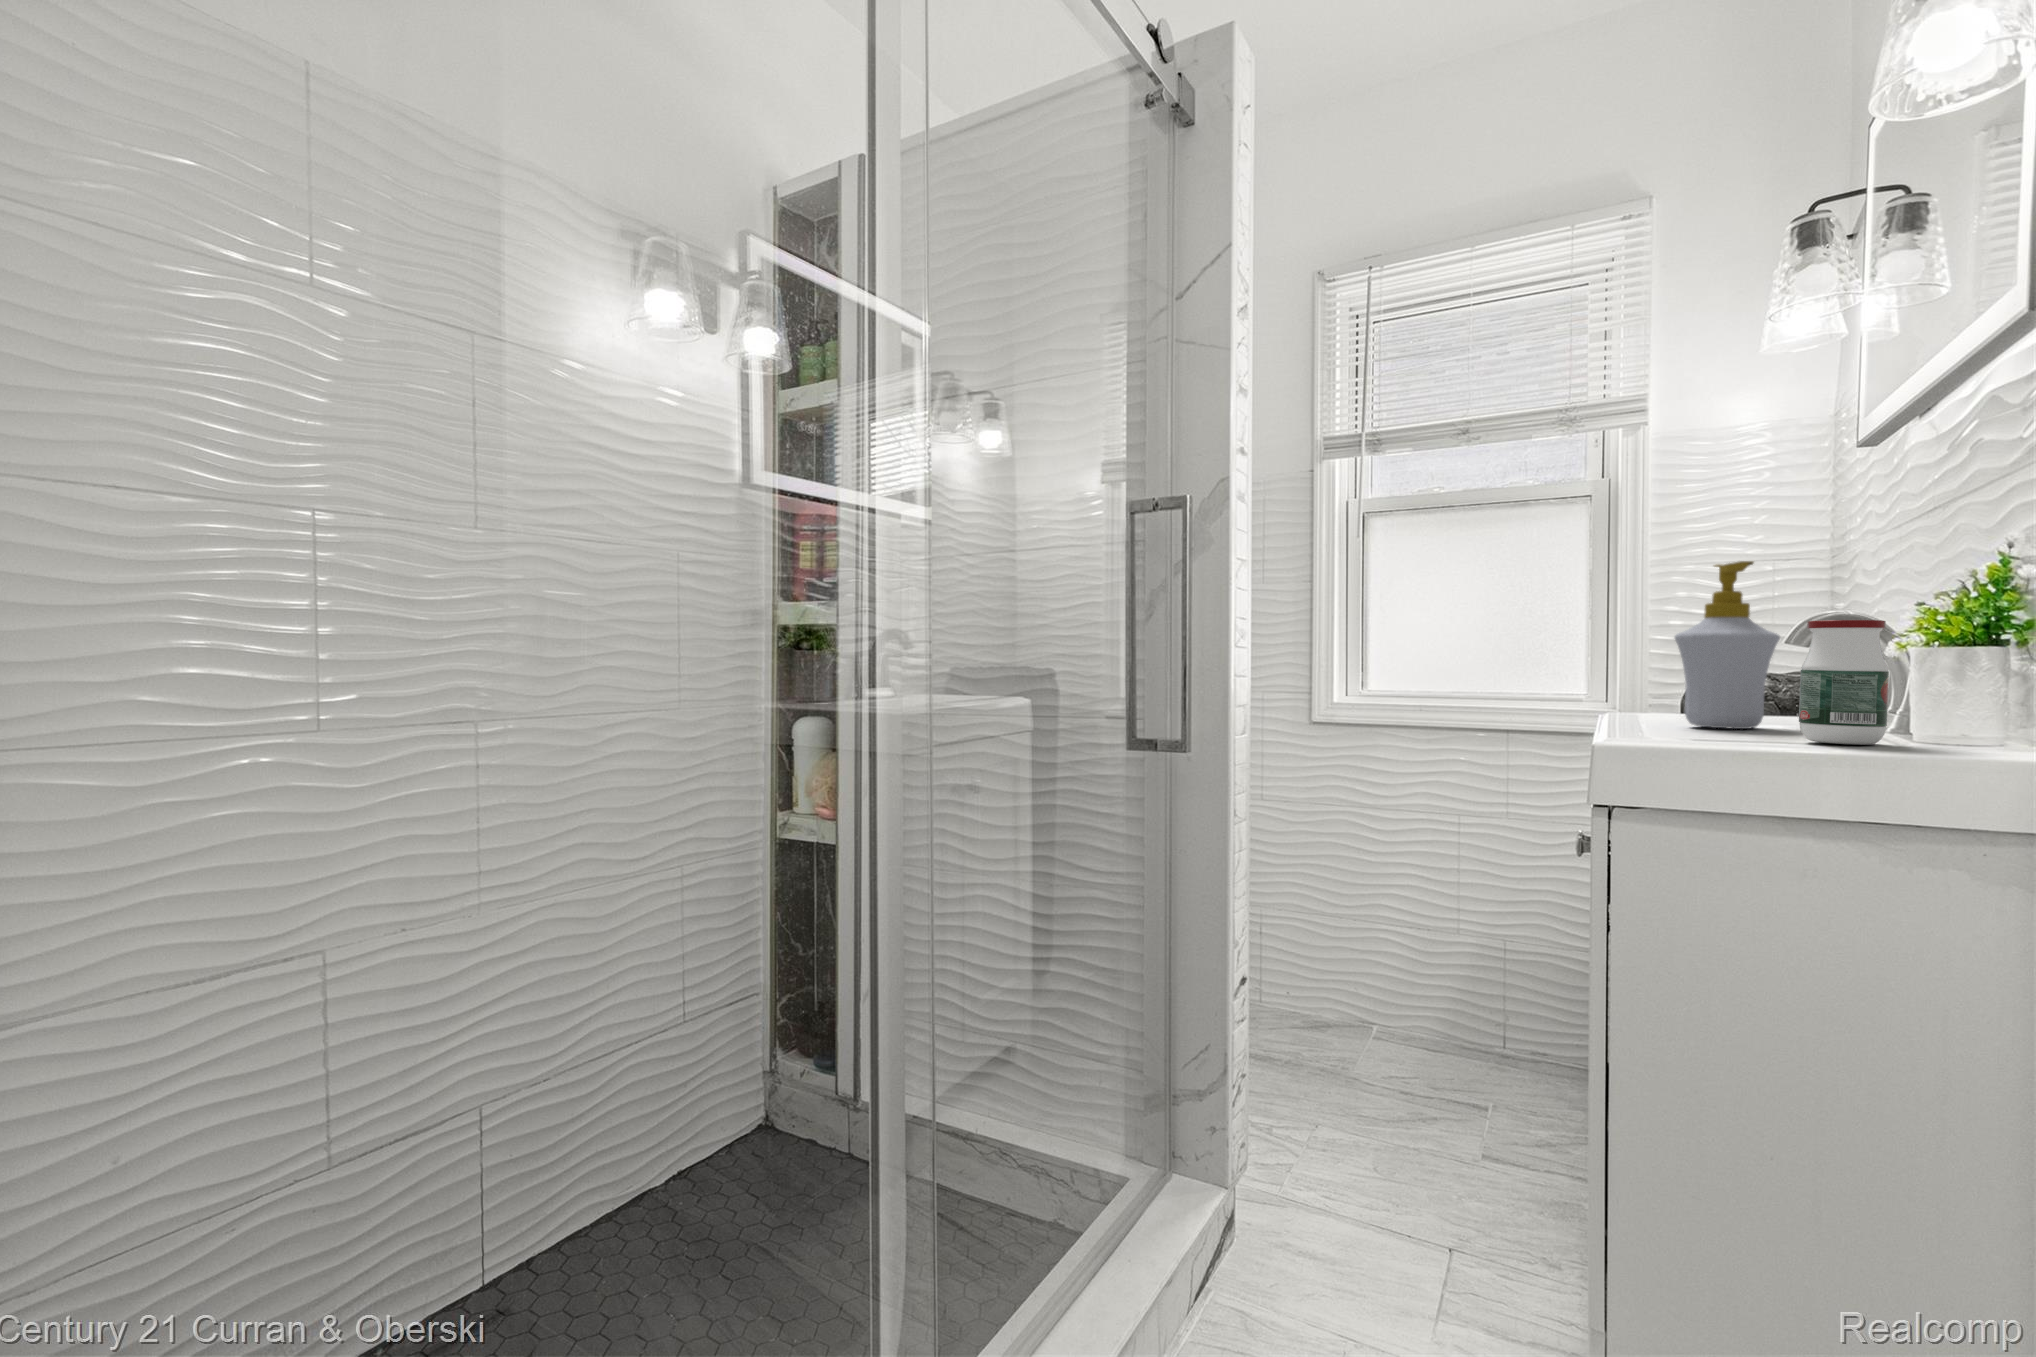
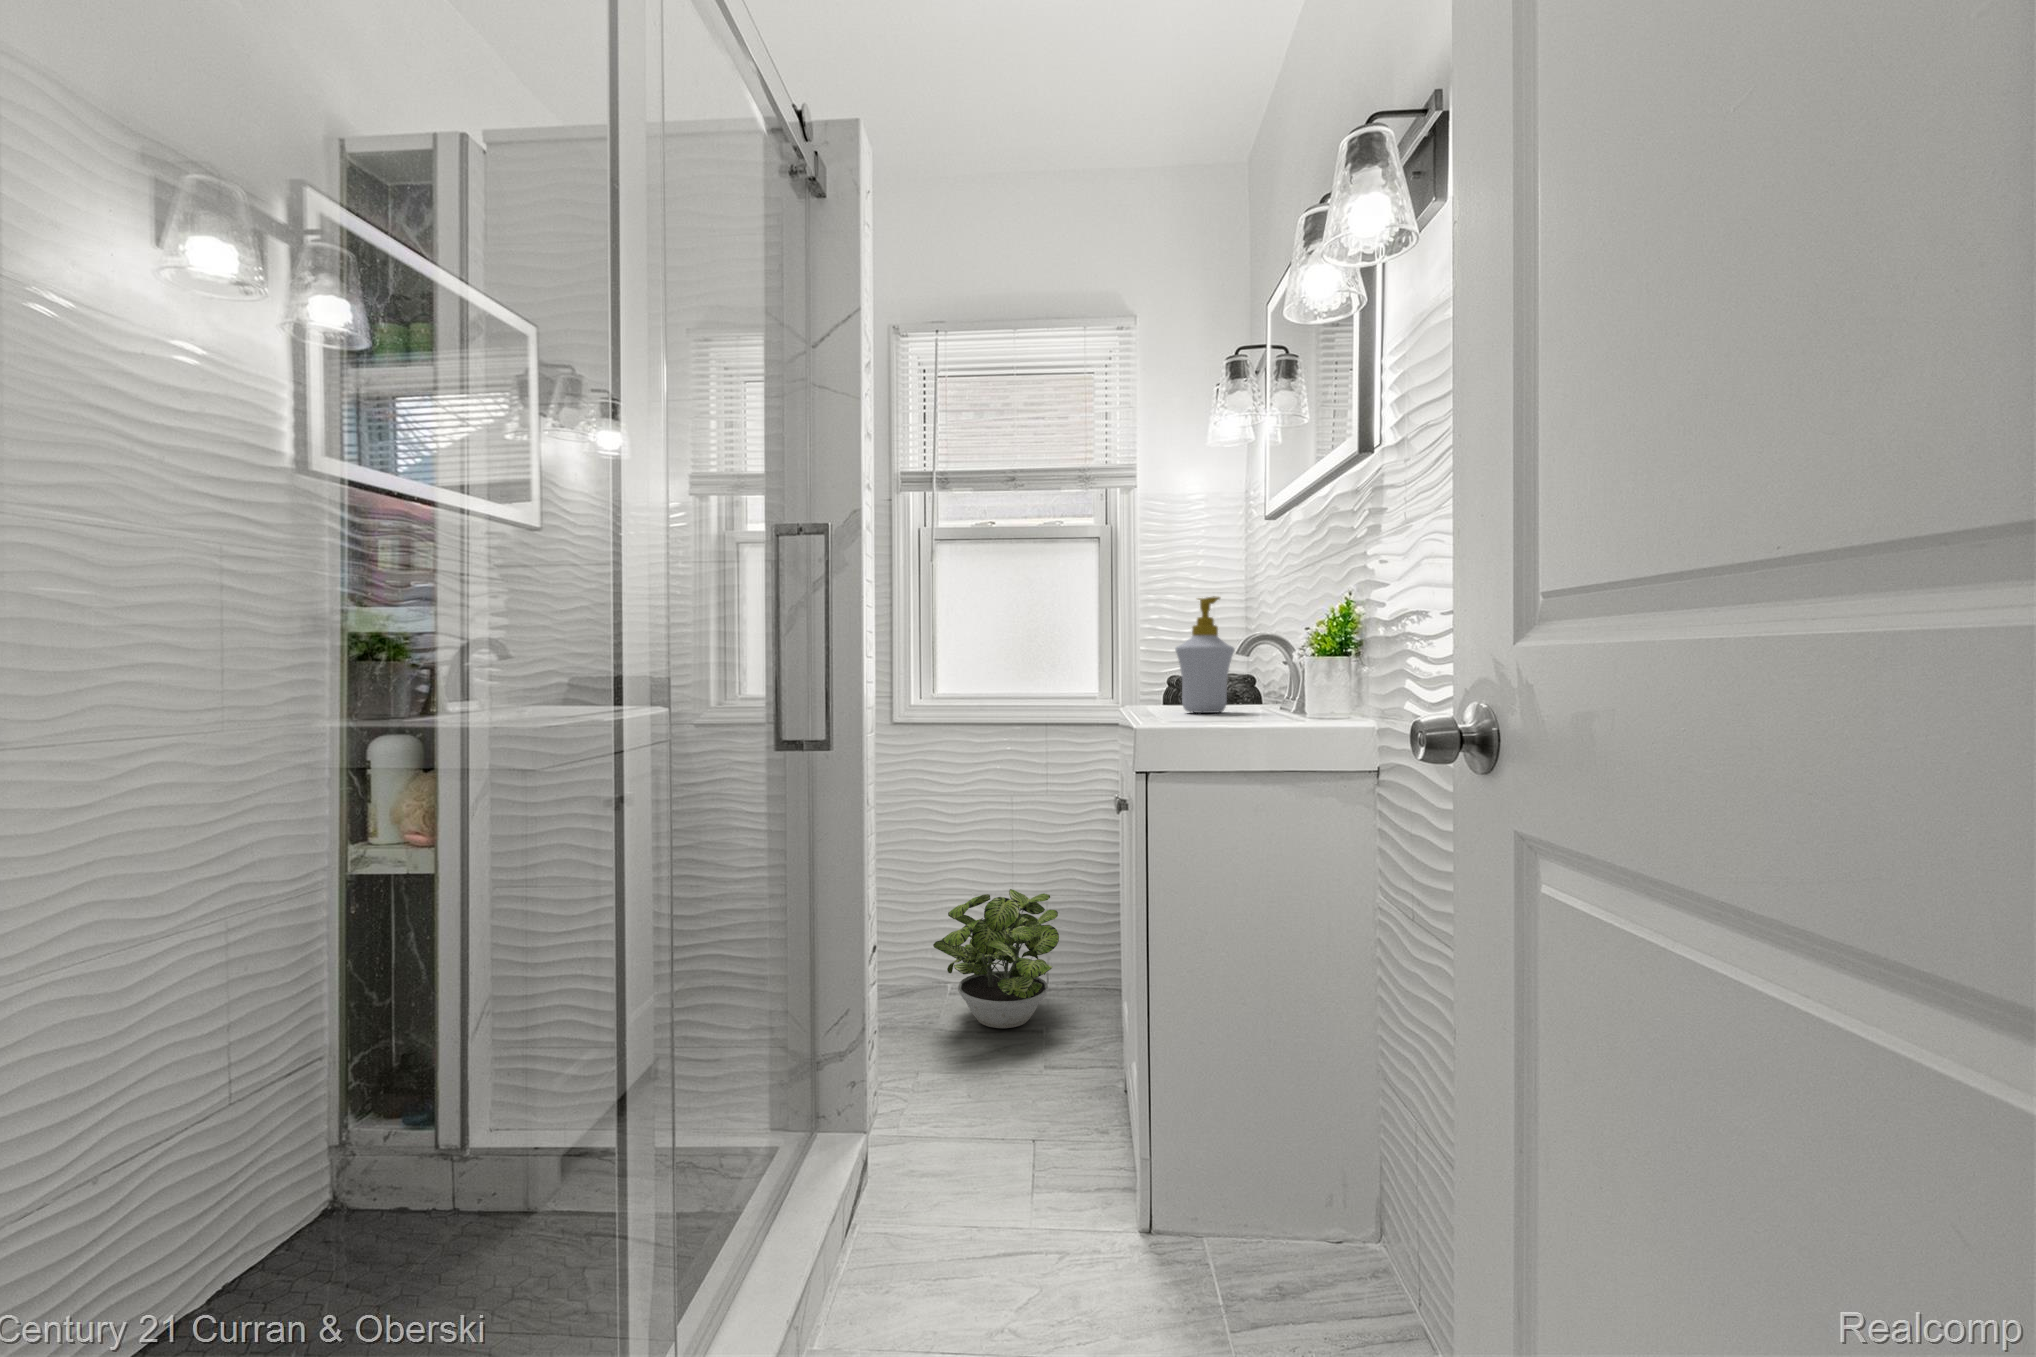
jar: present [1799,620,1889,745] -> none [1252,638,1297,719]
potted plant: none [1344,928,1513,1098] -> present [933,889,1059,1029]

